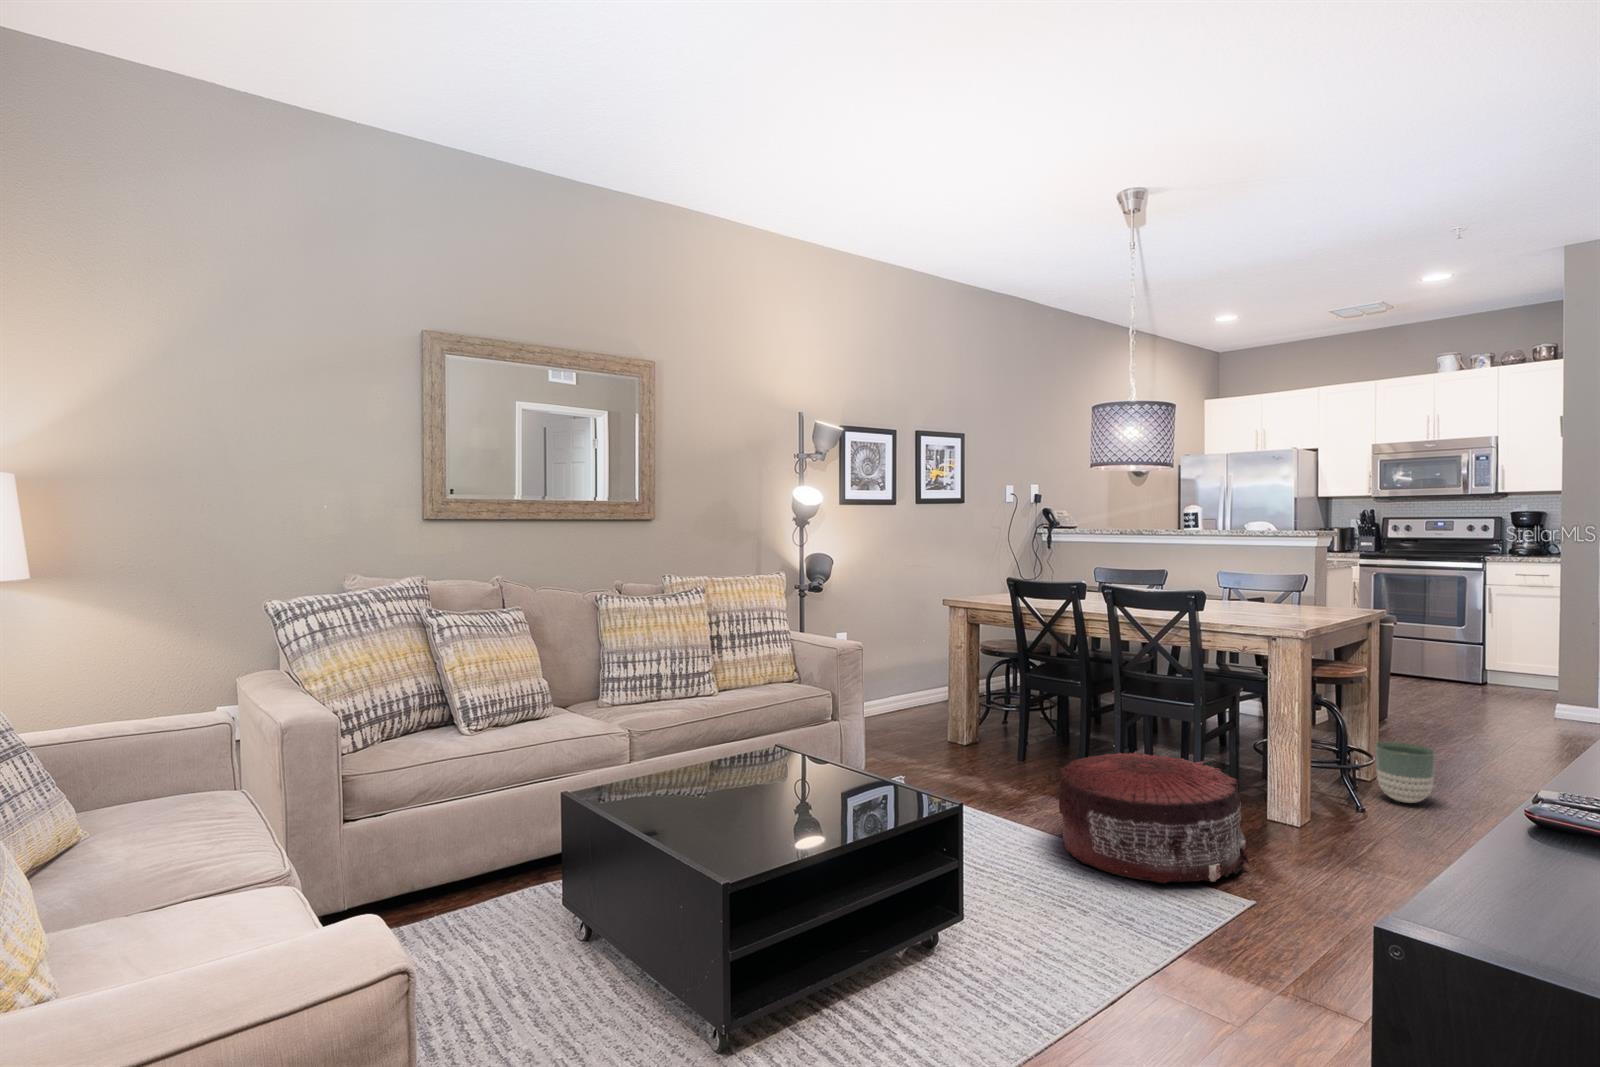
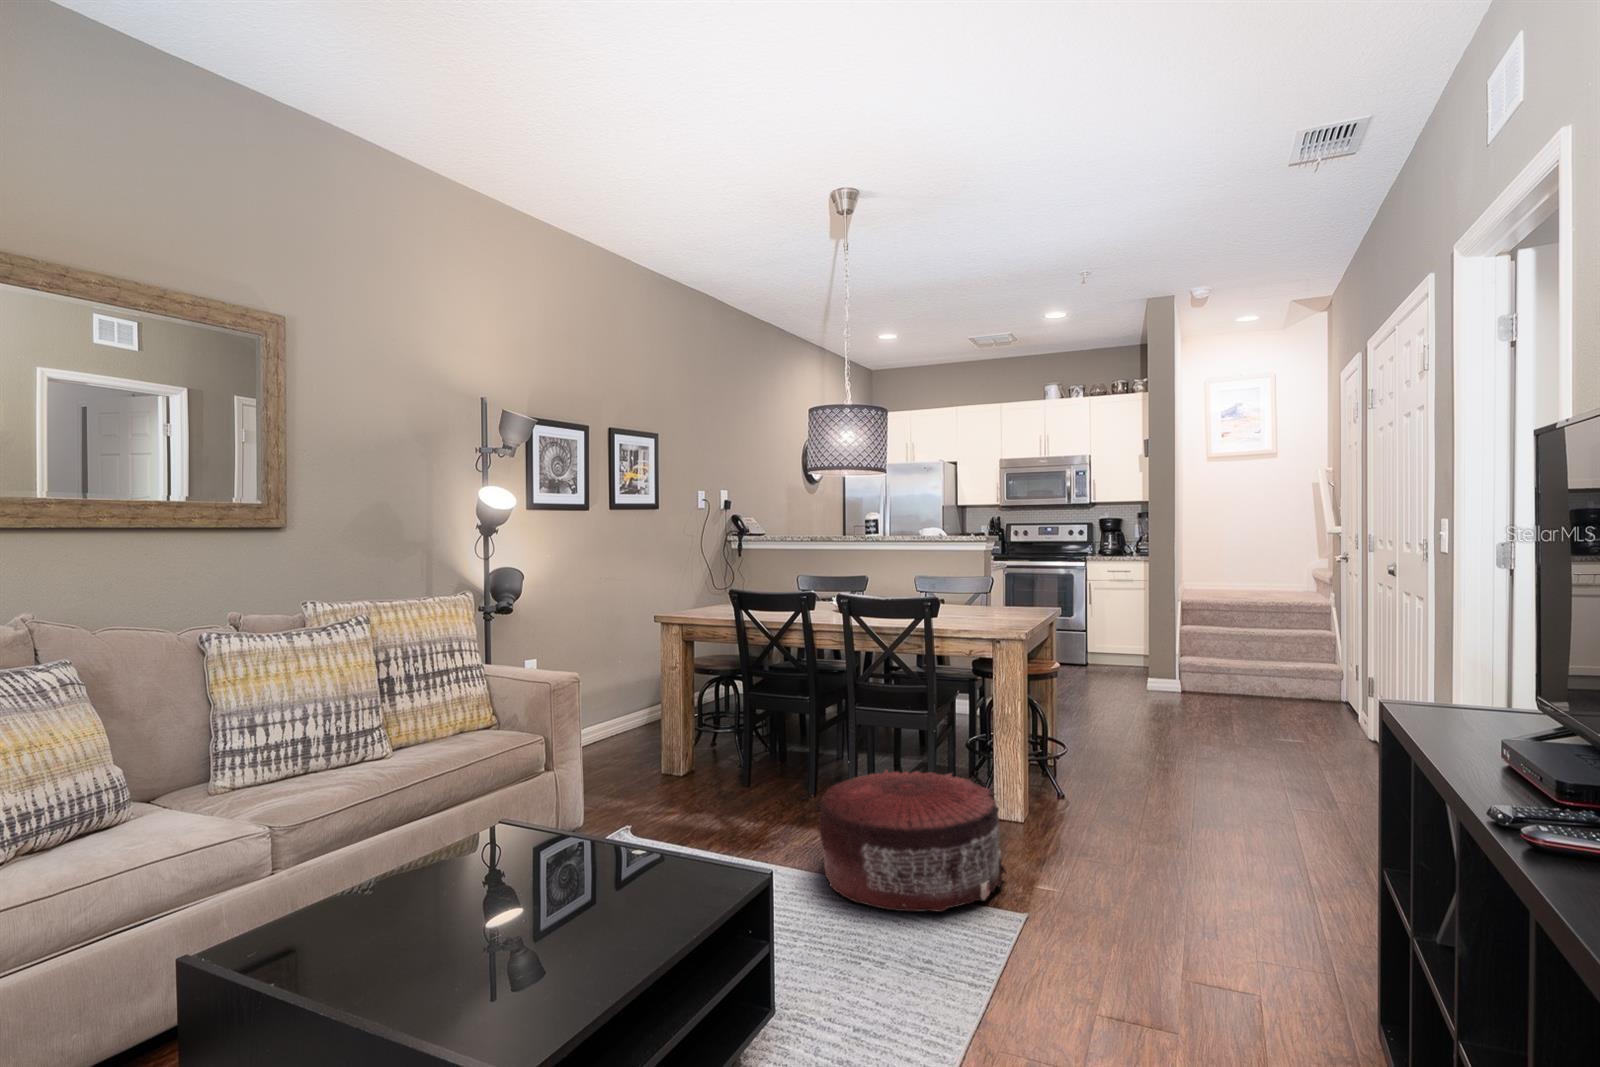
planter: present [1375,742,1435,803] -> none [1066,731,1114,786]

